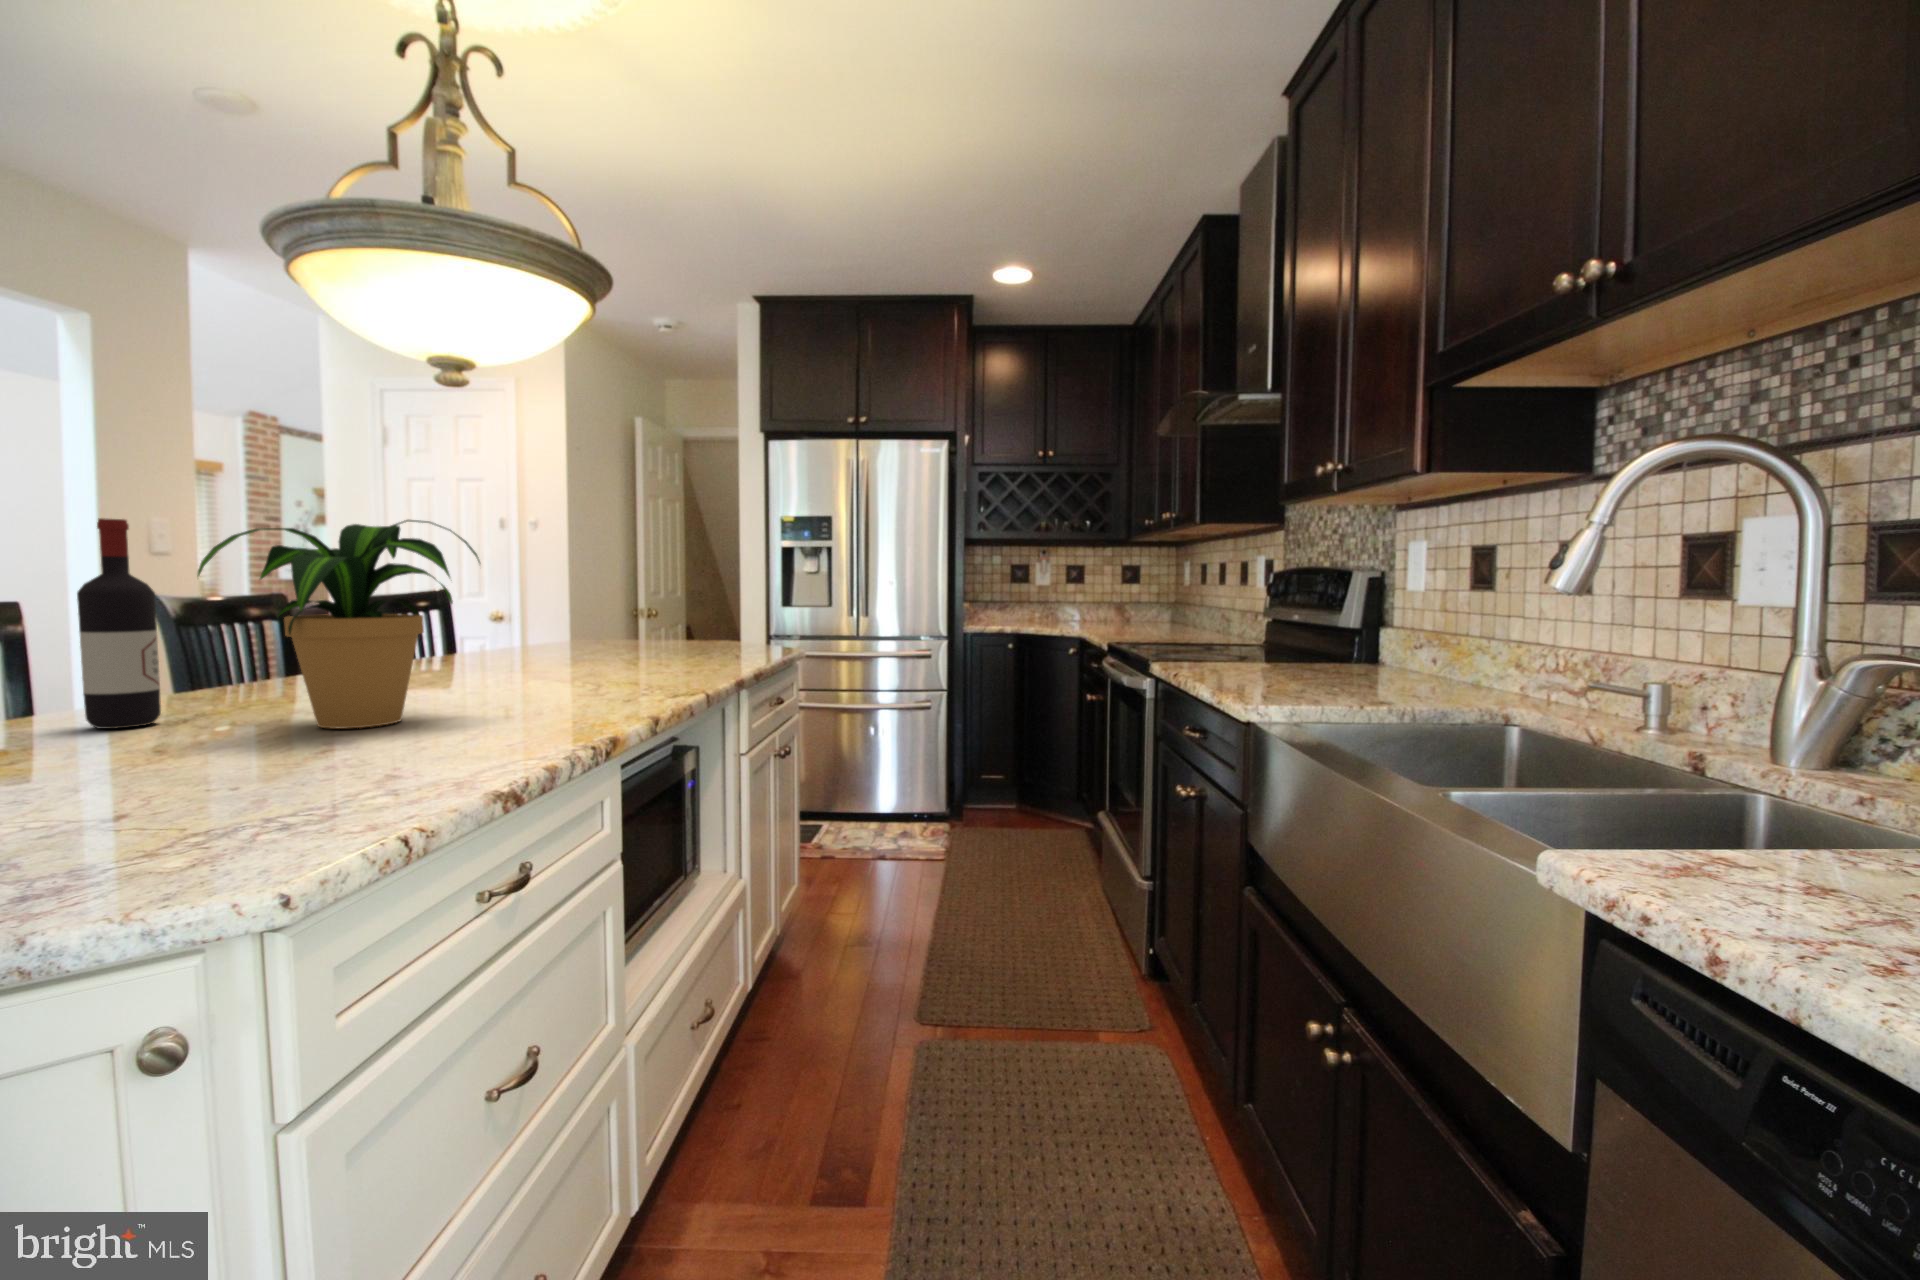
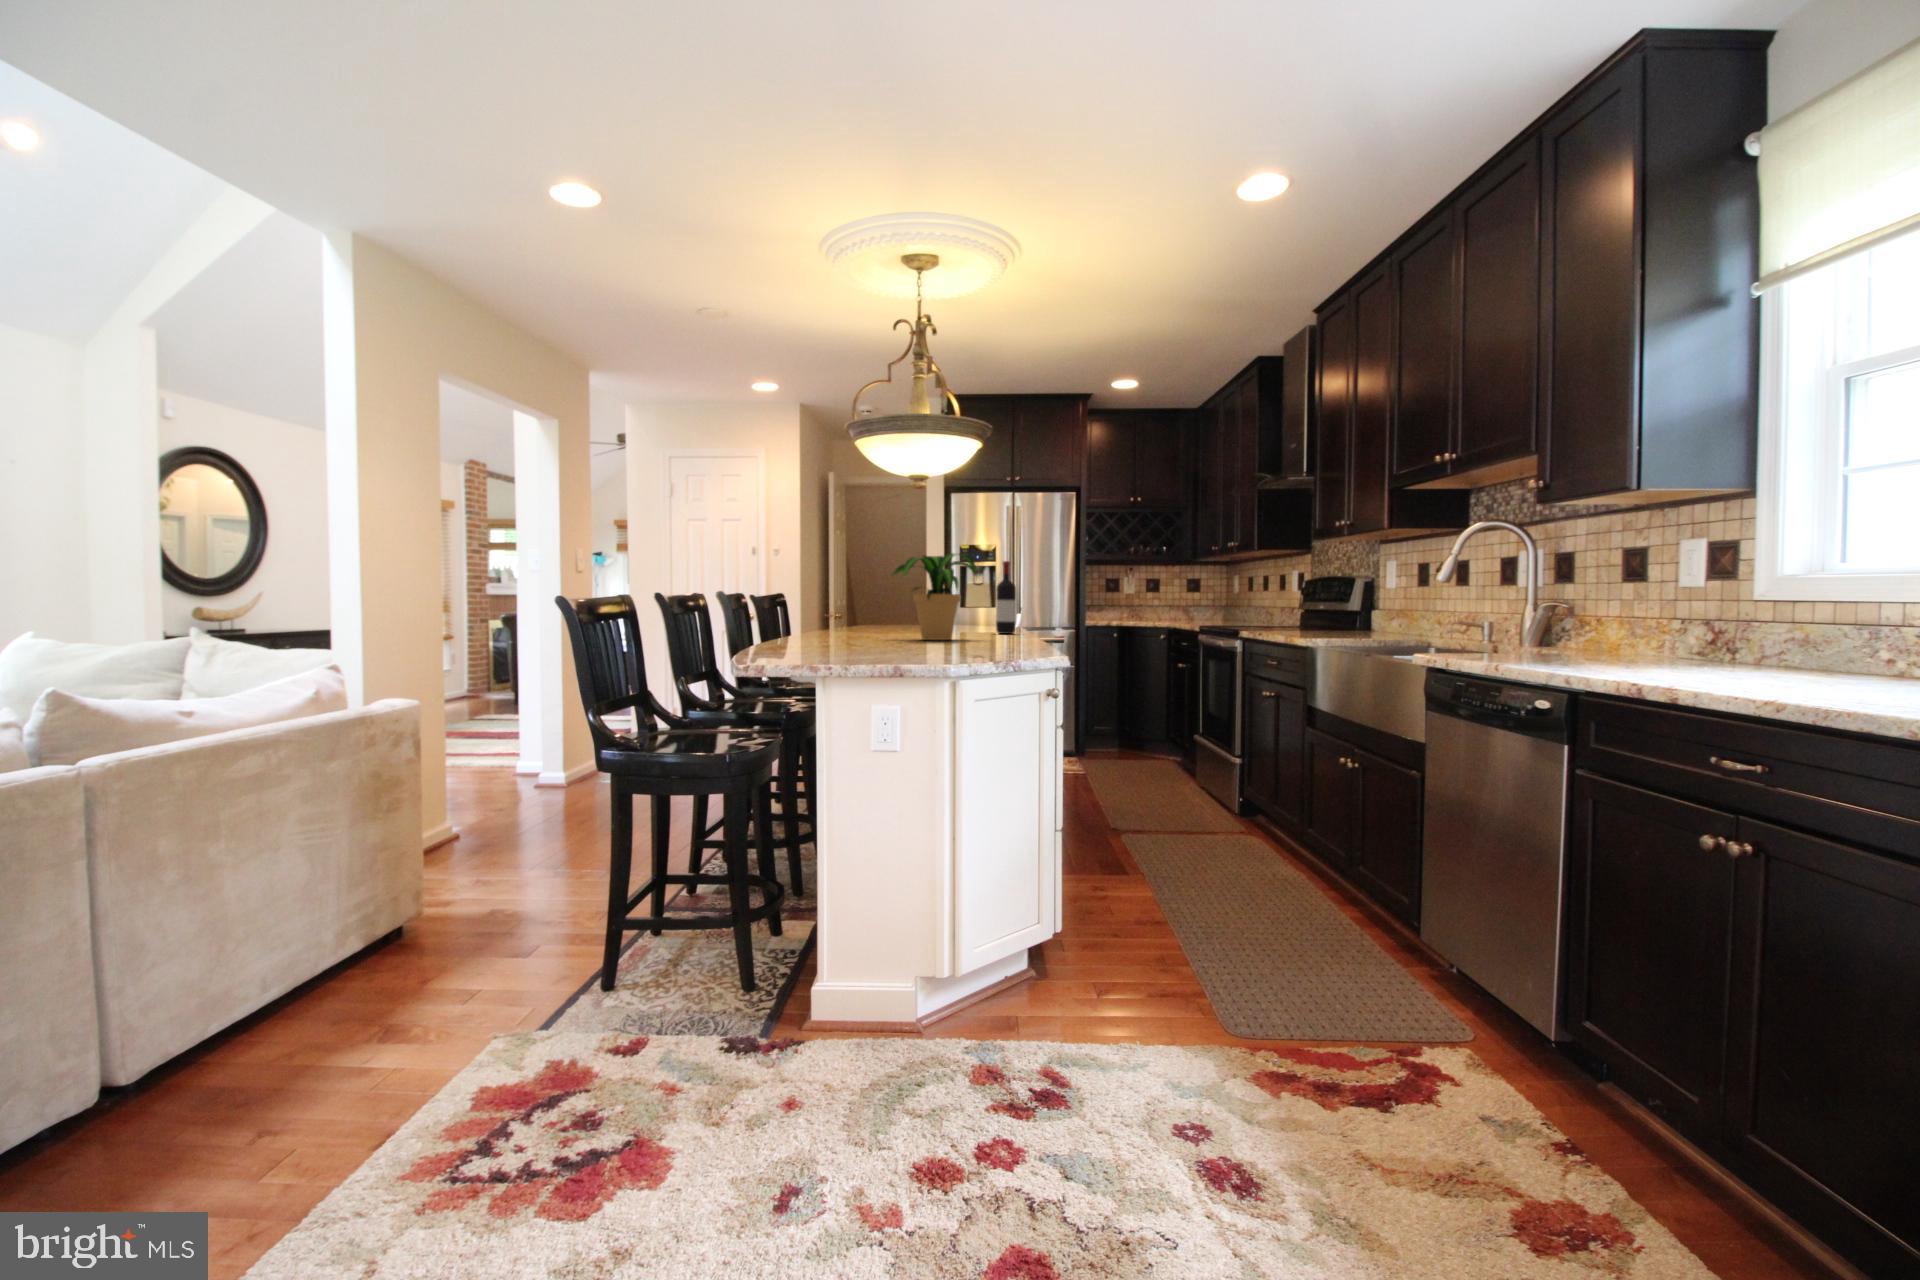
wine bottle: present [77,518,161,729] -> present [996,561,1016,634]

